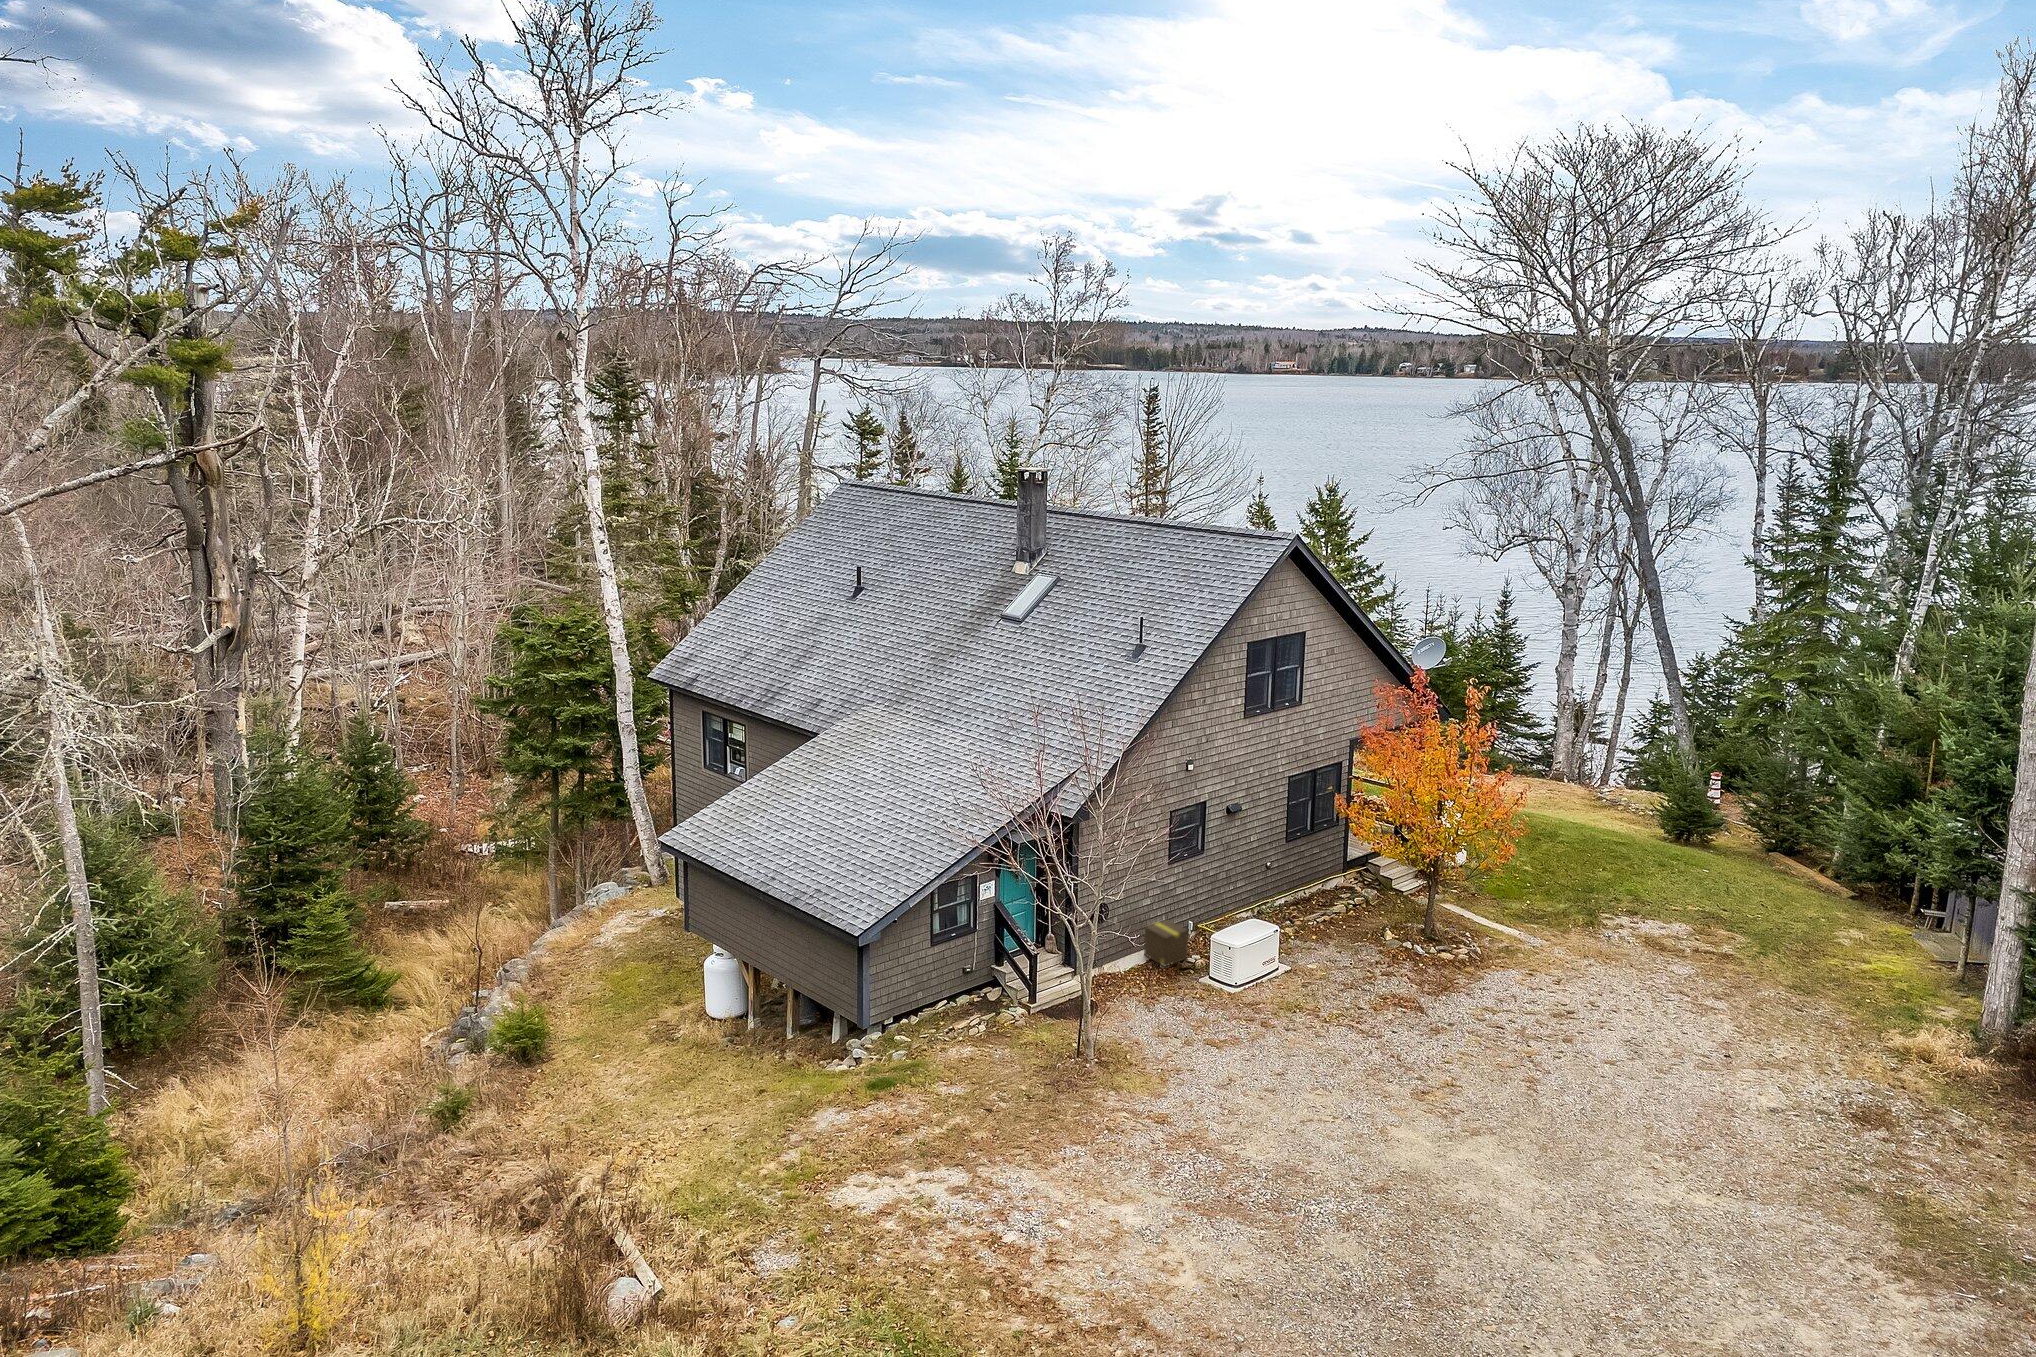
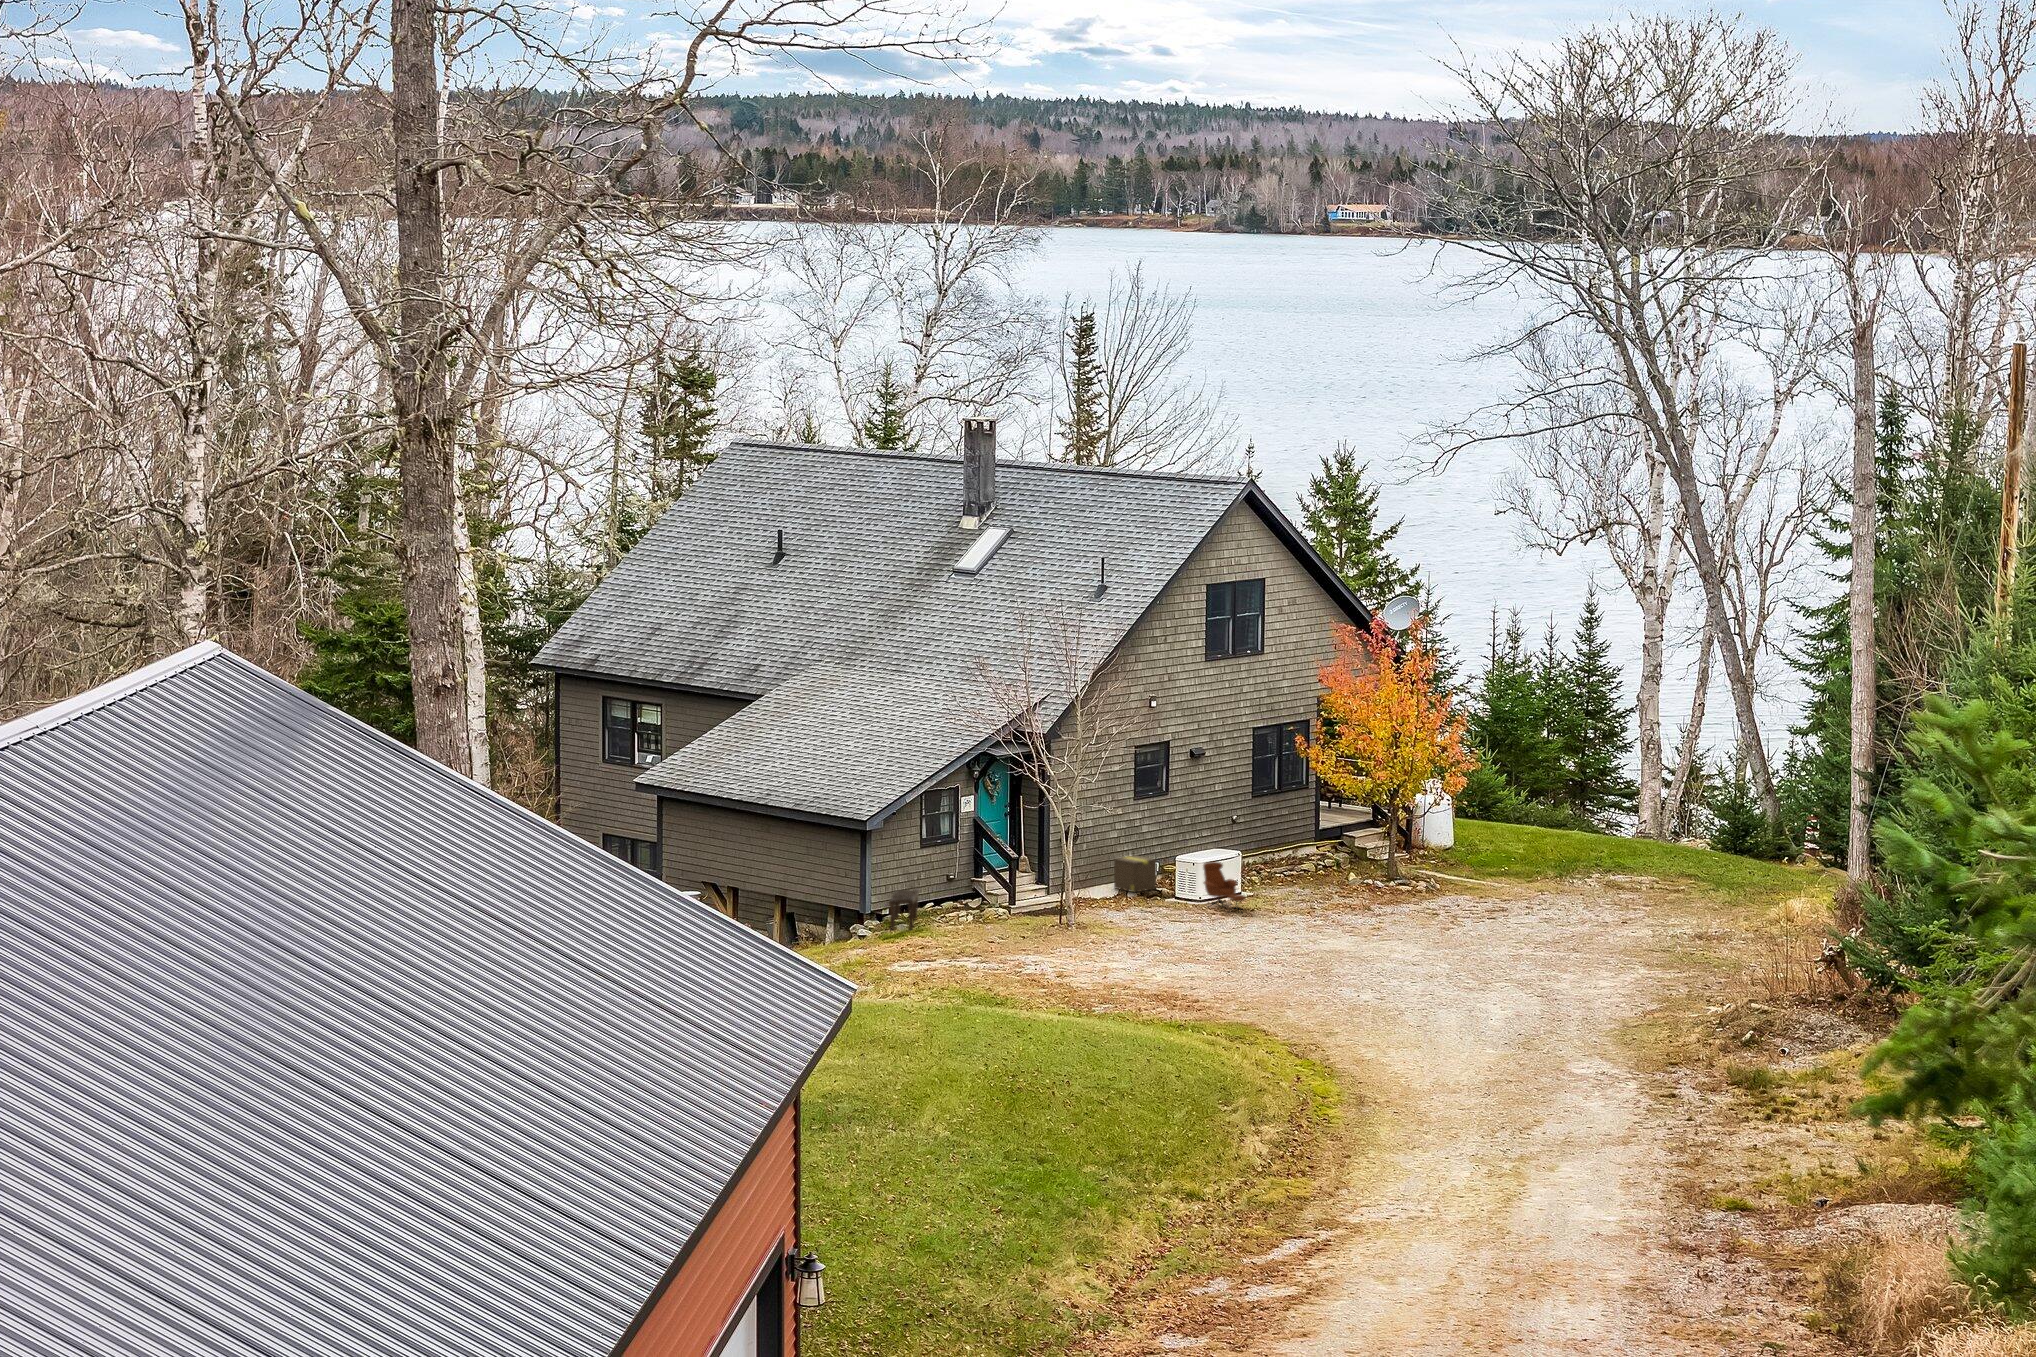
lounge chair: none [1238,953,1286,1025] -> present [1203,862,1246,912]
bench: none [885,996,927,1057] -> present [889,890,919,929]

